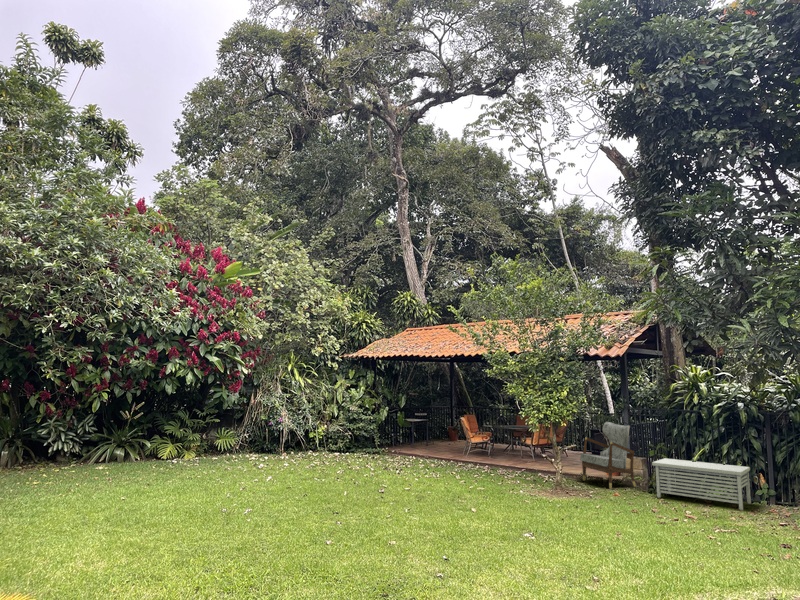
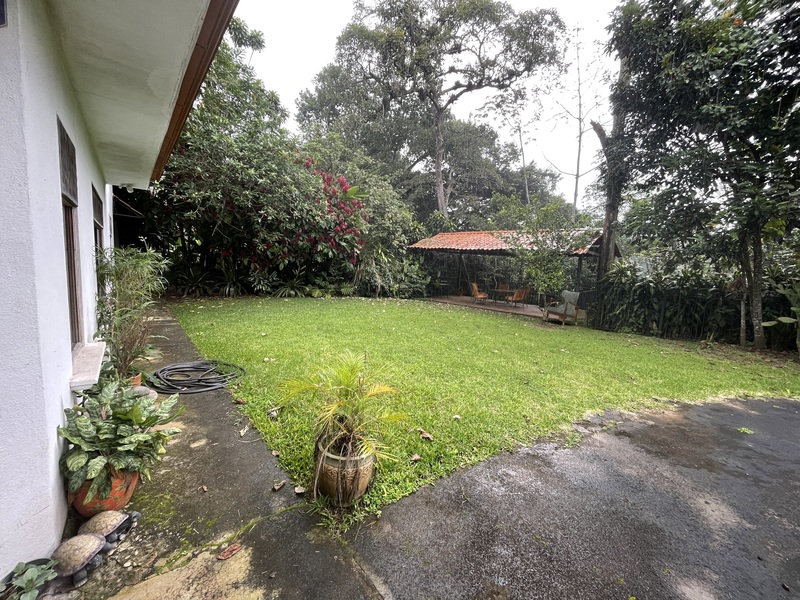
storage bench: present [652,458,751,510] -> none [591,311,649,340]

